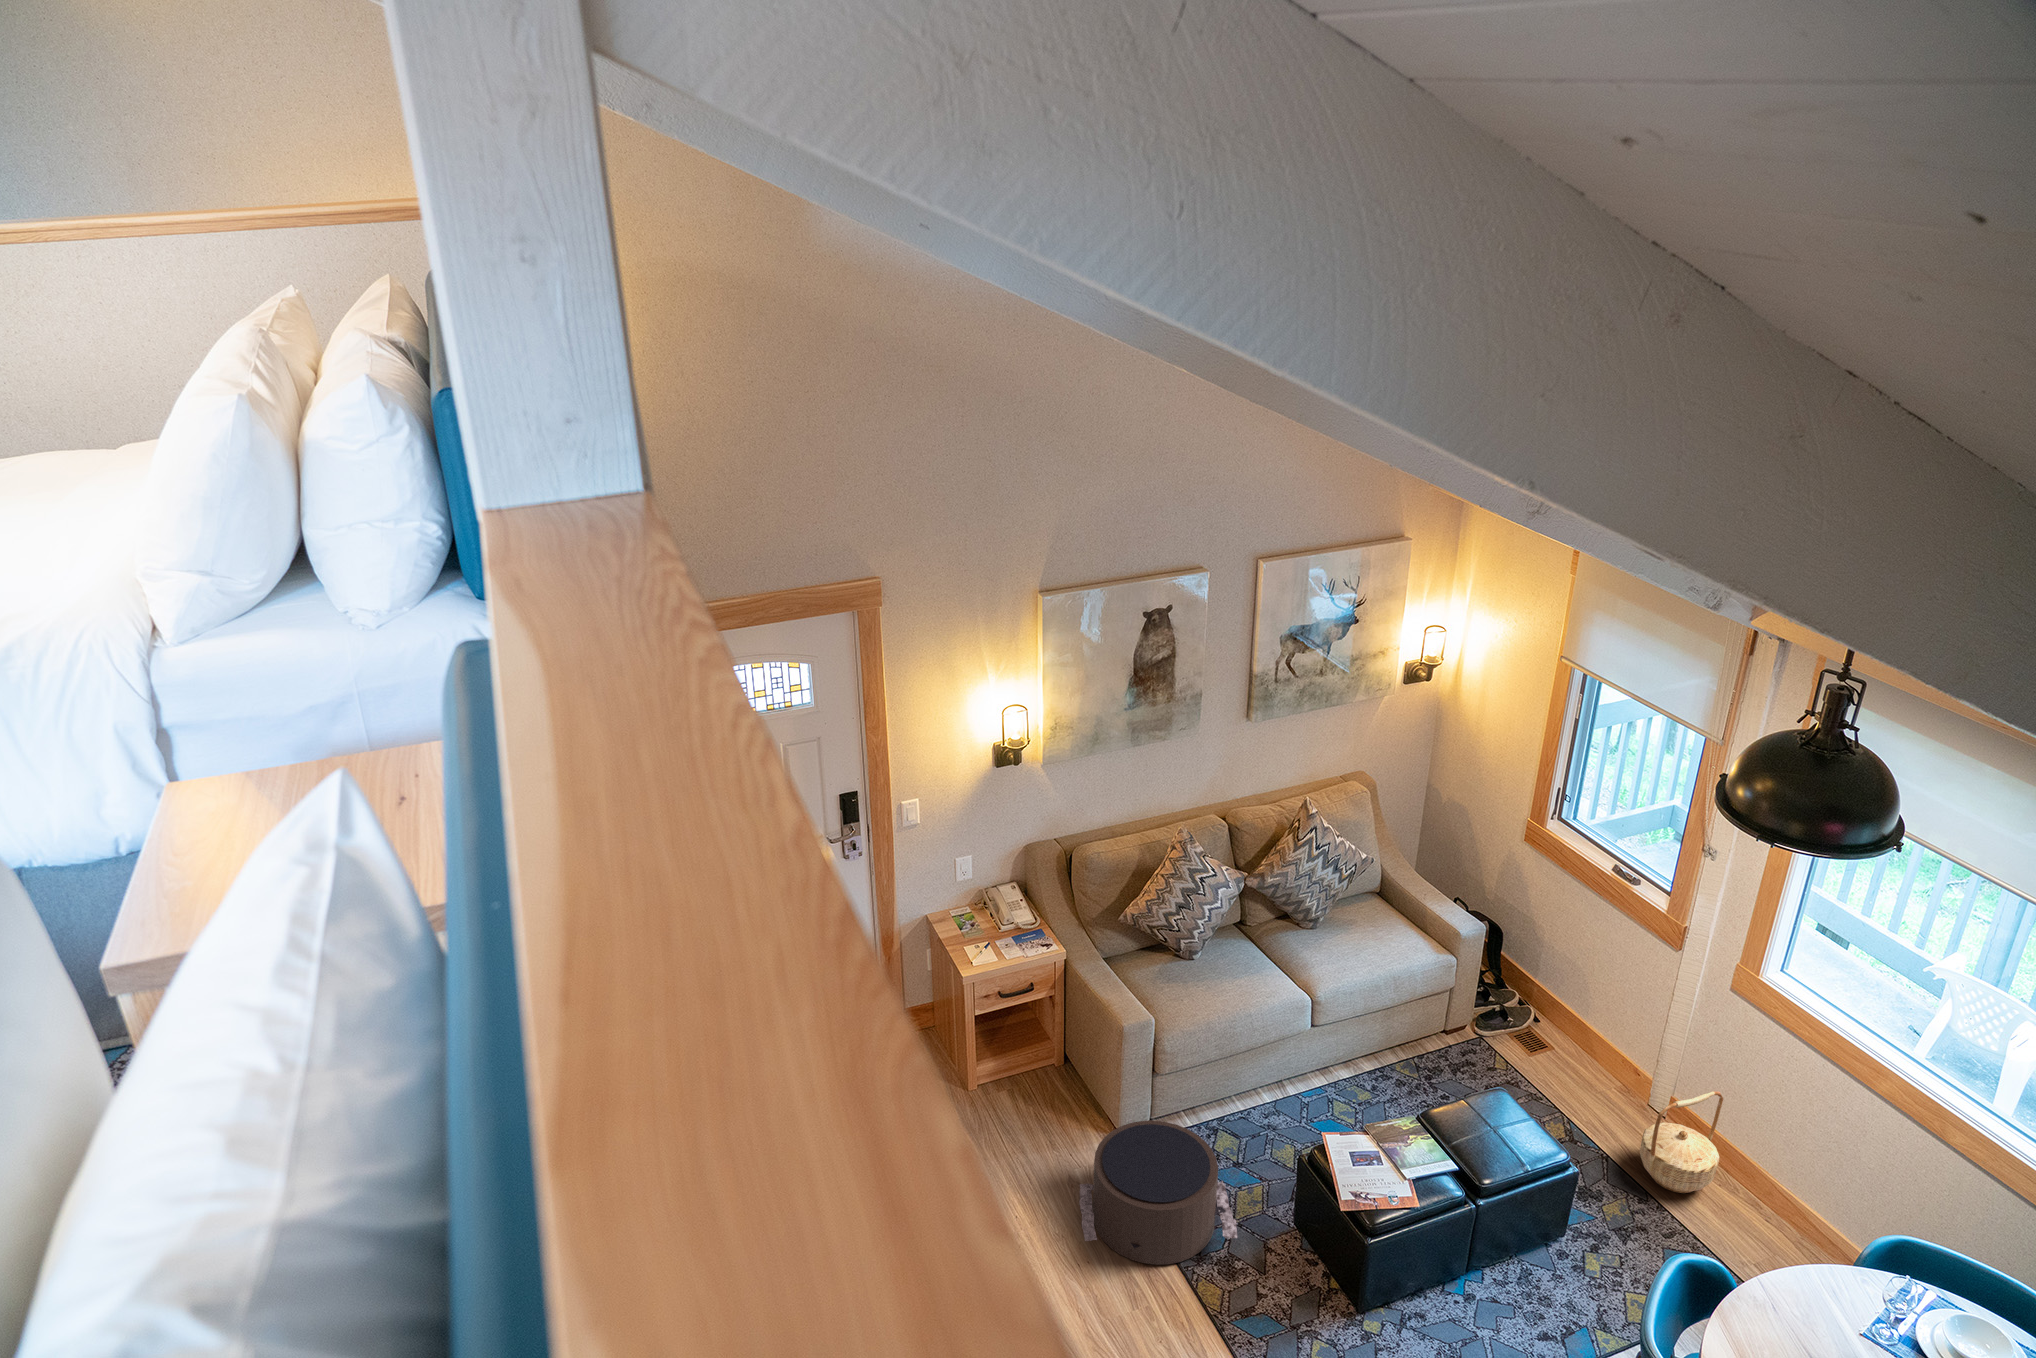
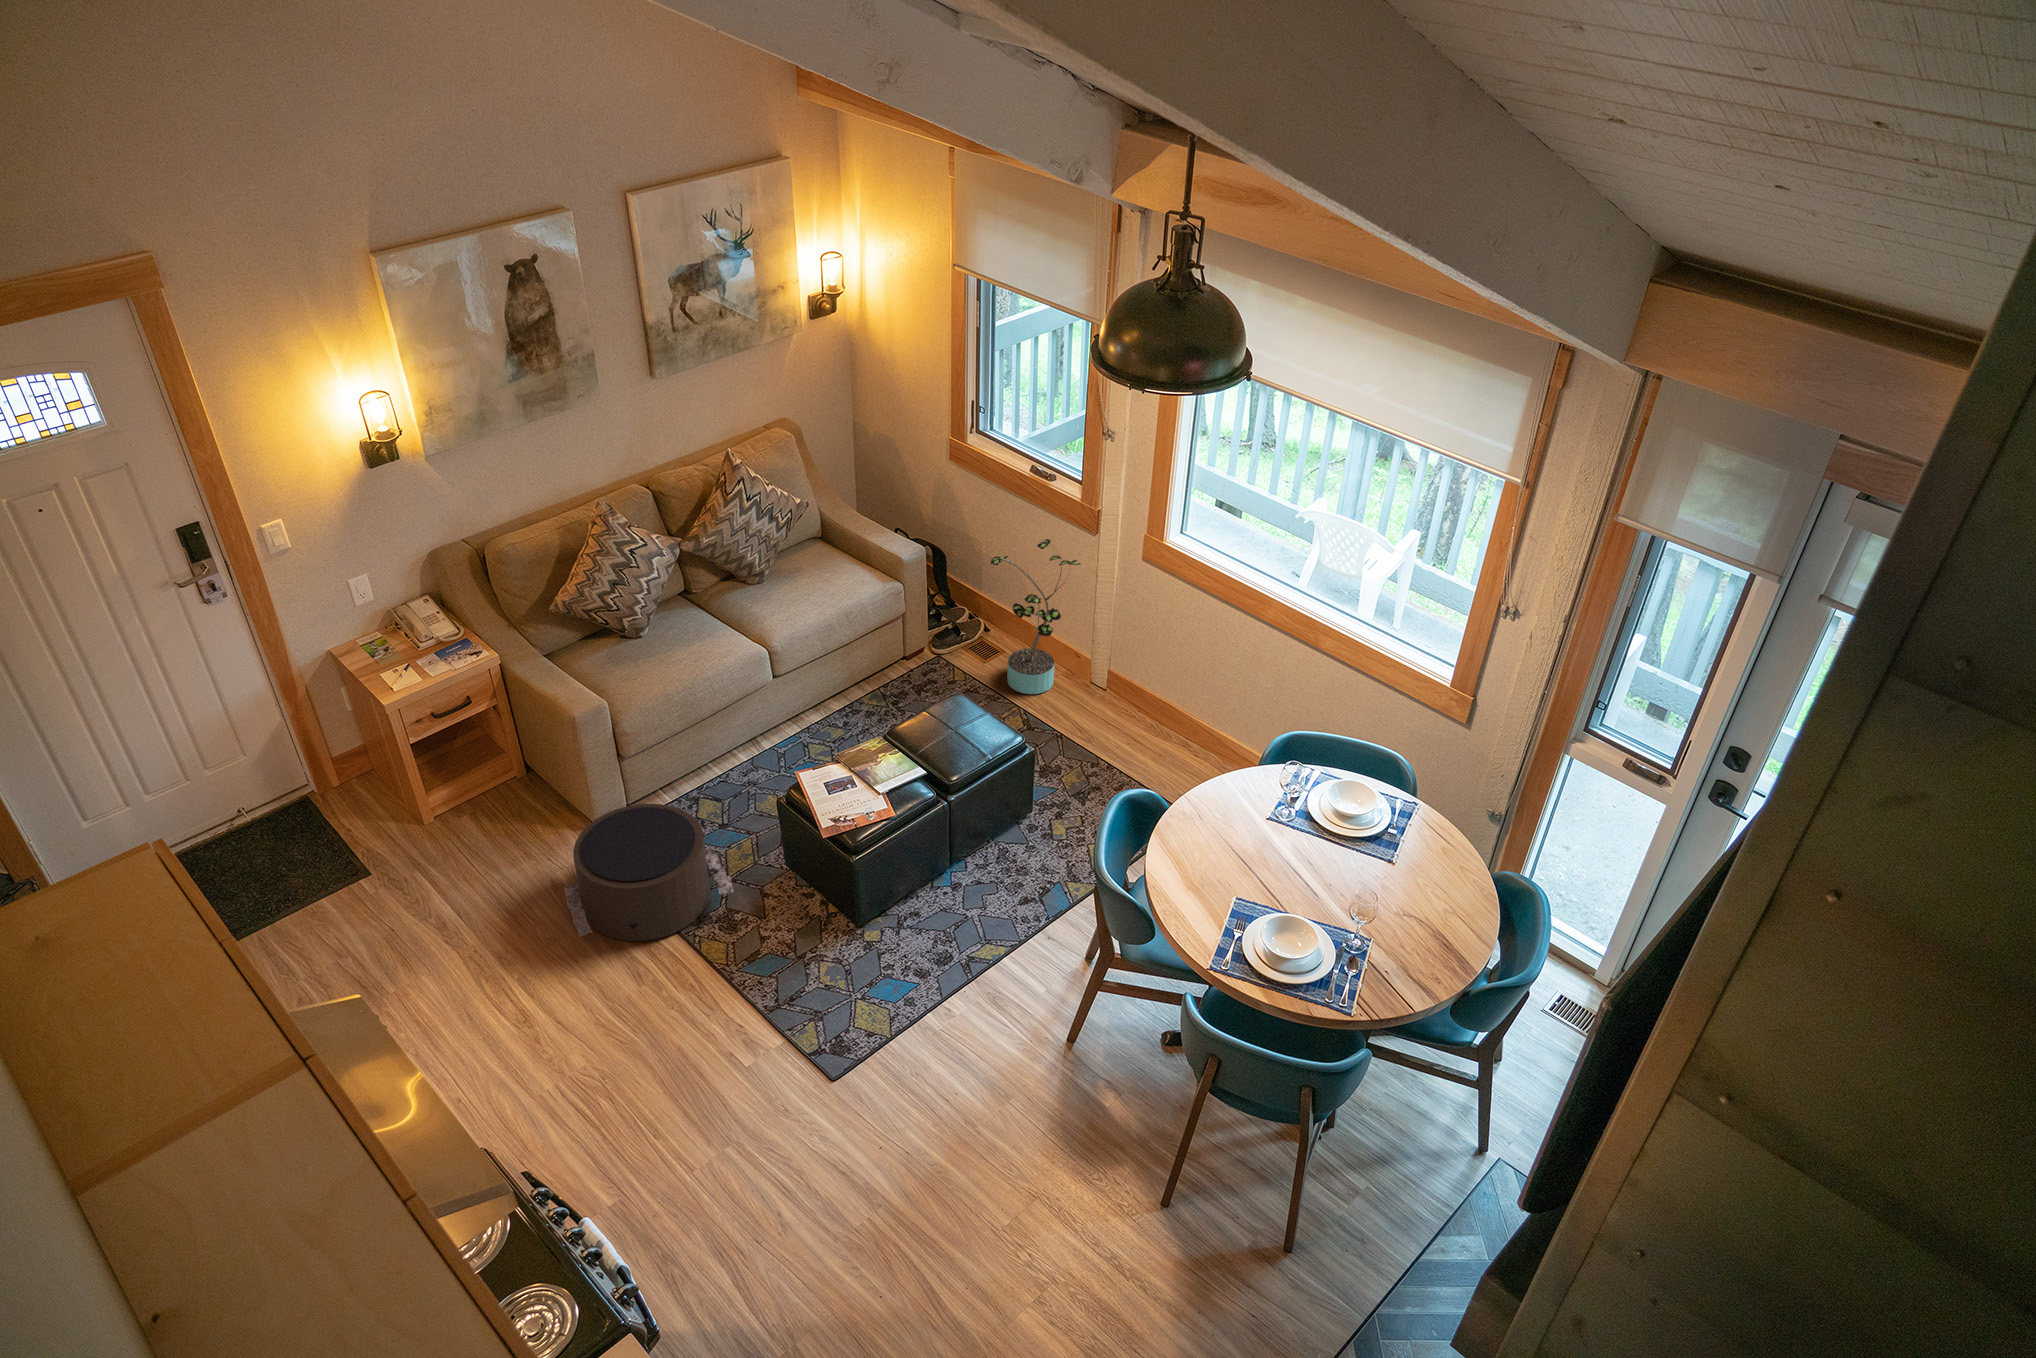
potted plant: none [1553,943,1656,1103] -> present [991,539,1080,694]
basket: present [1640,1092,1723,1193] -> none [1085,654,1149,750]

